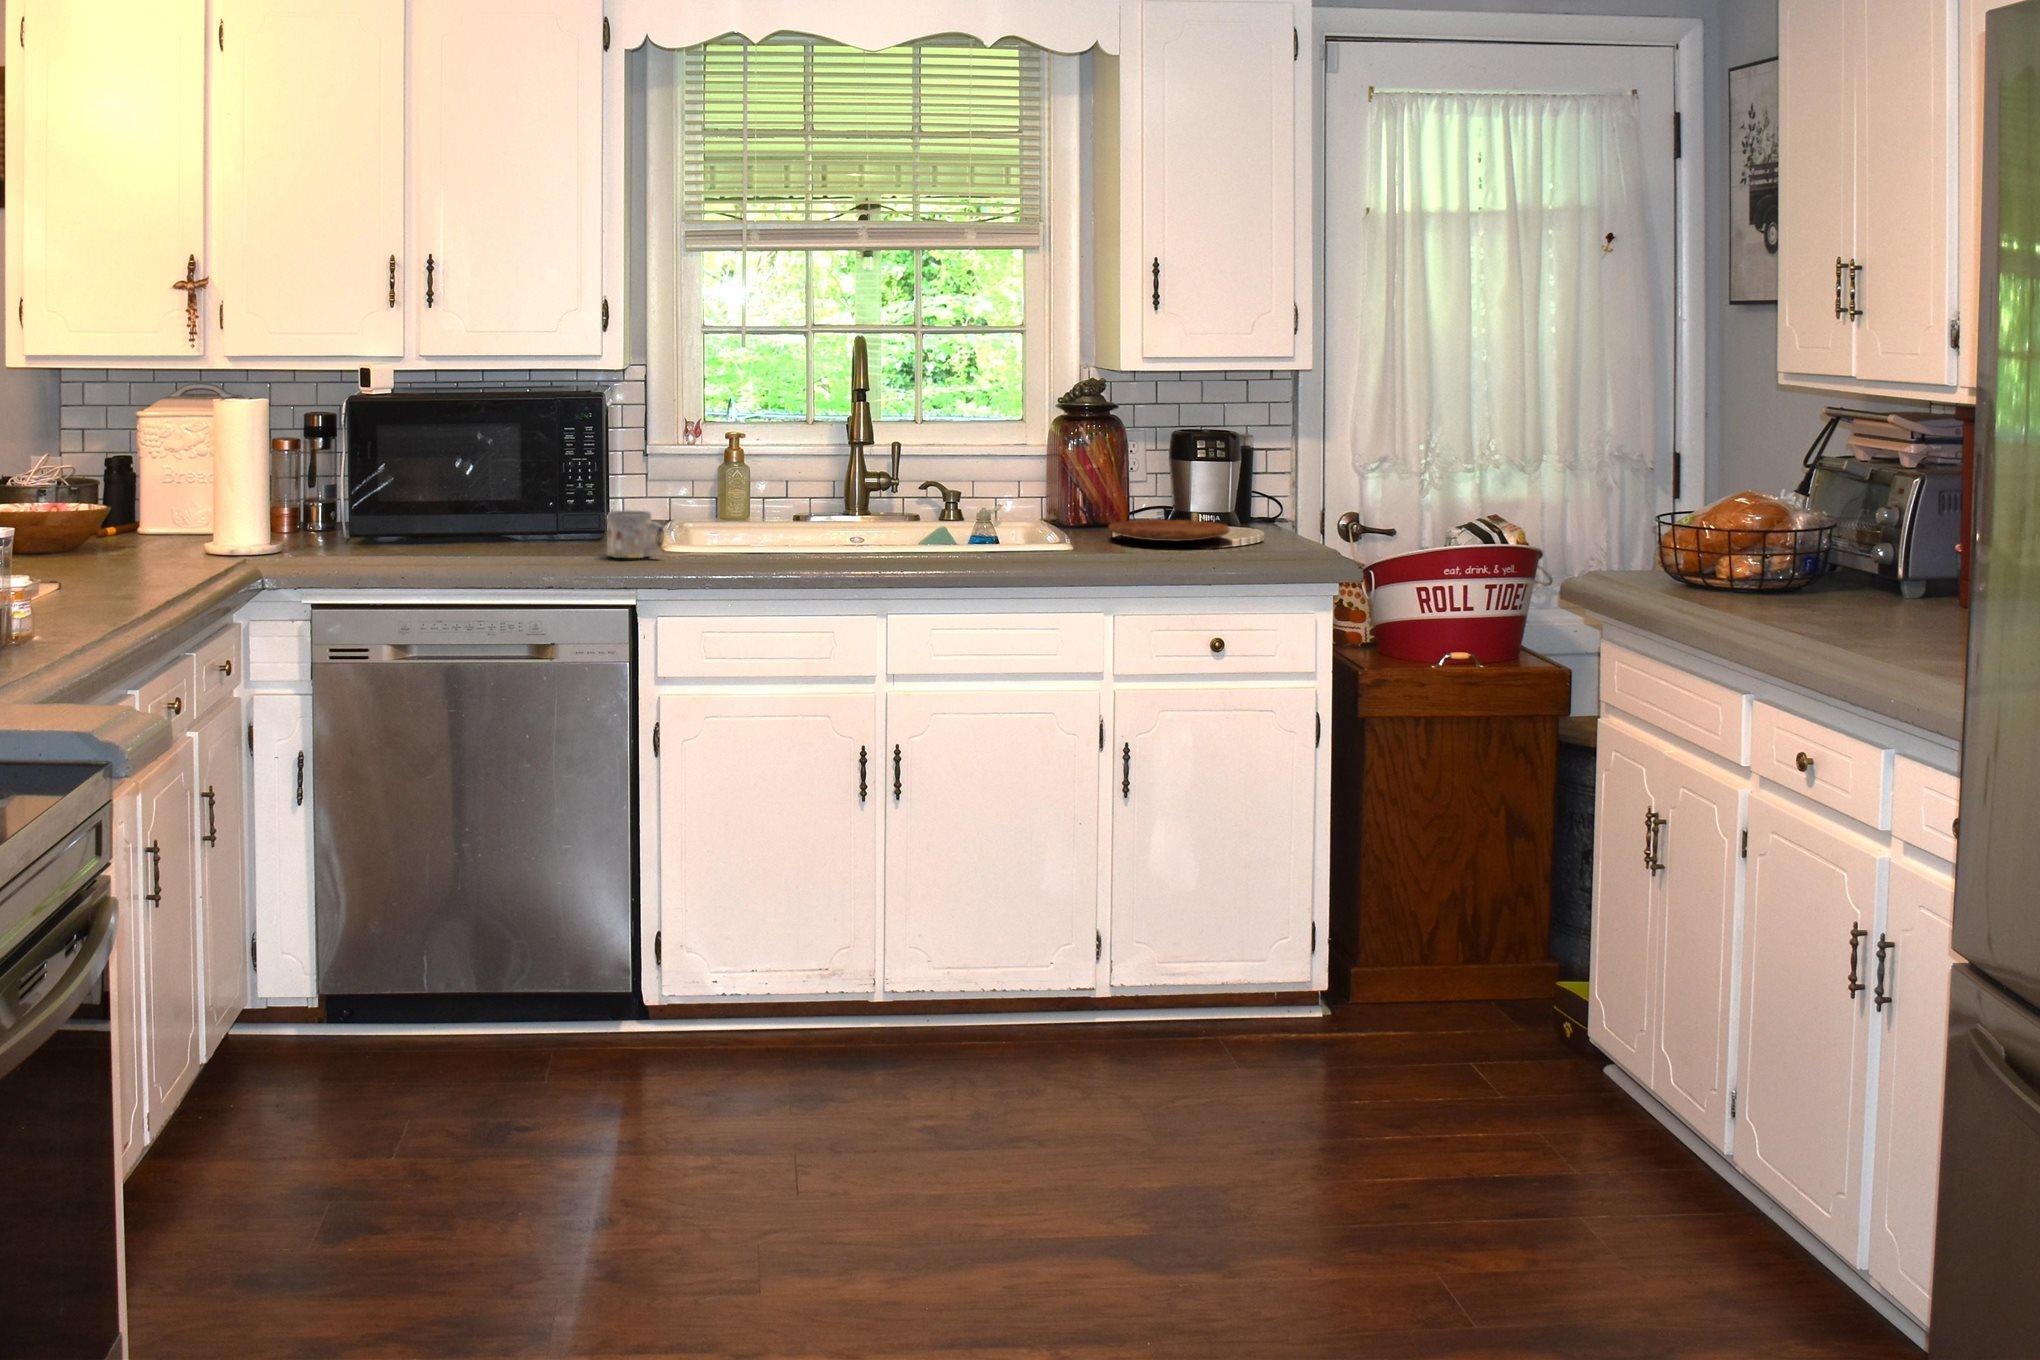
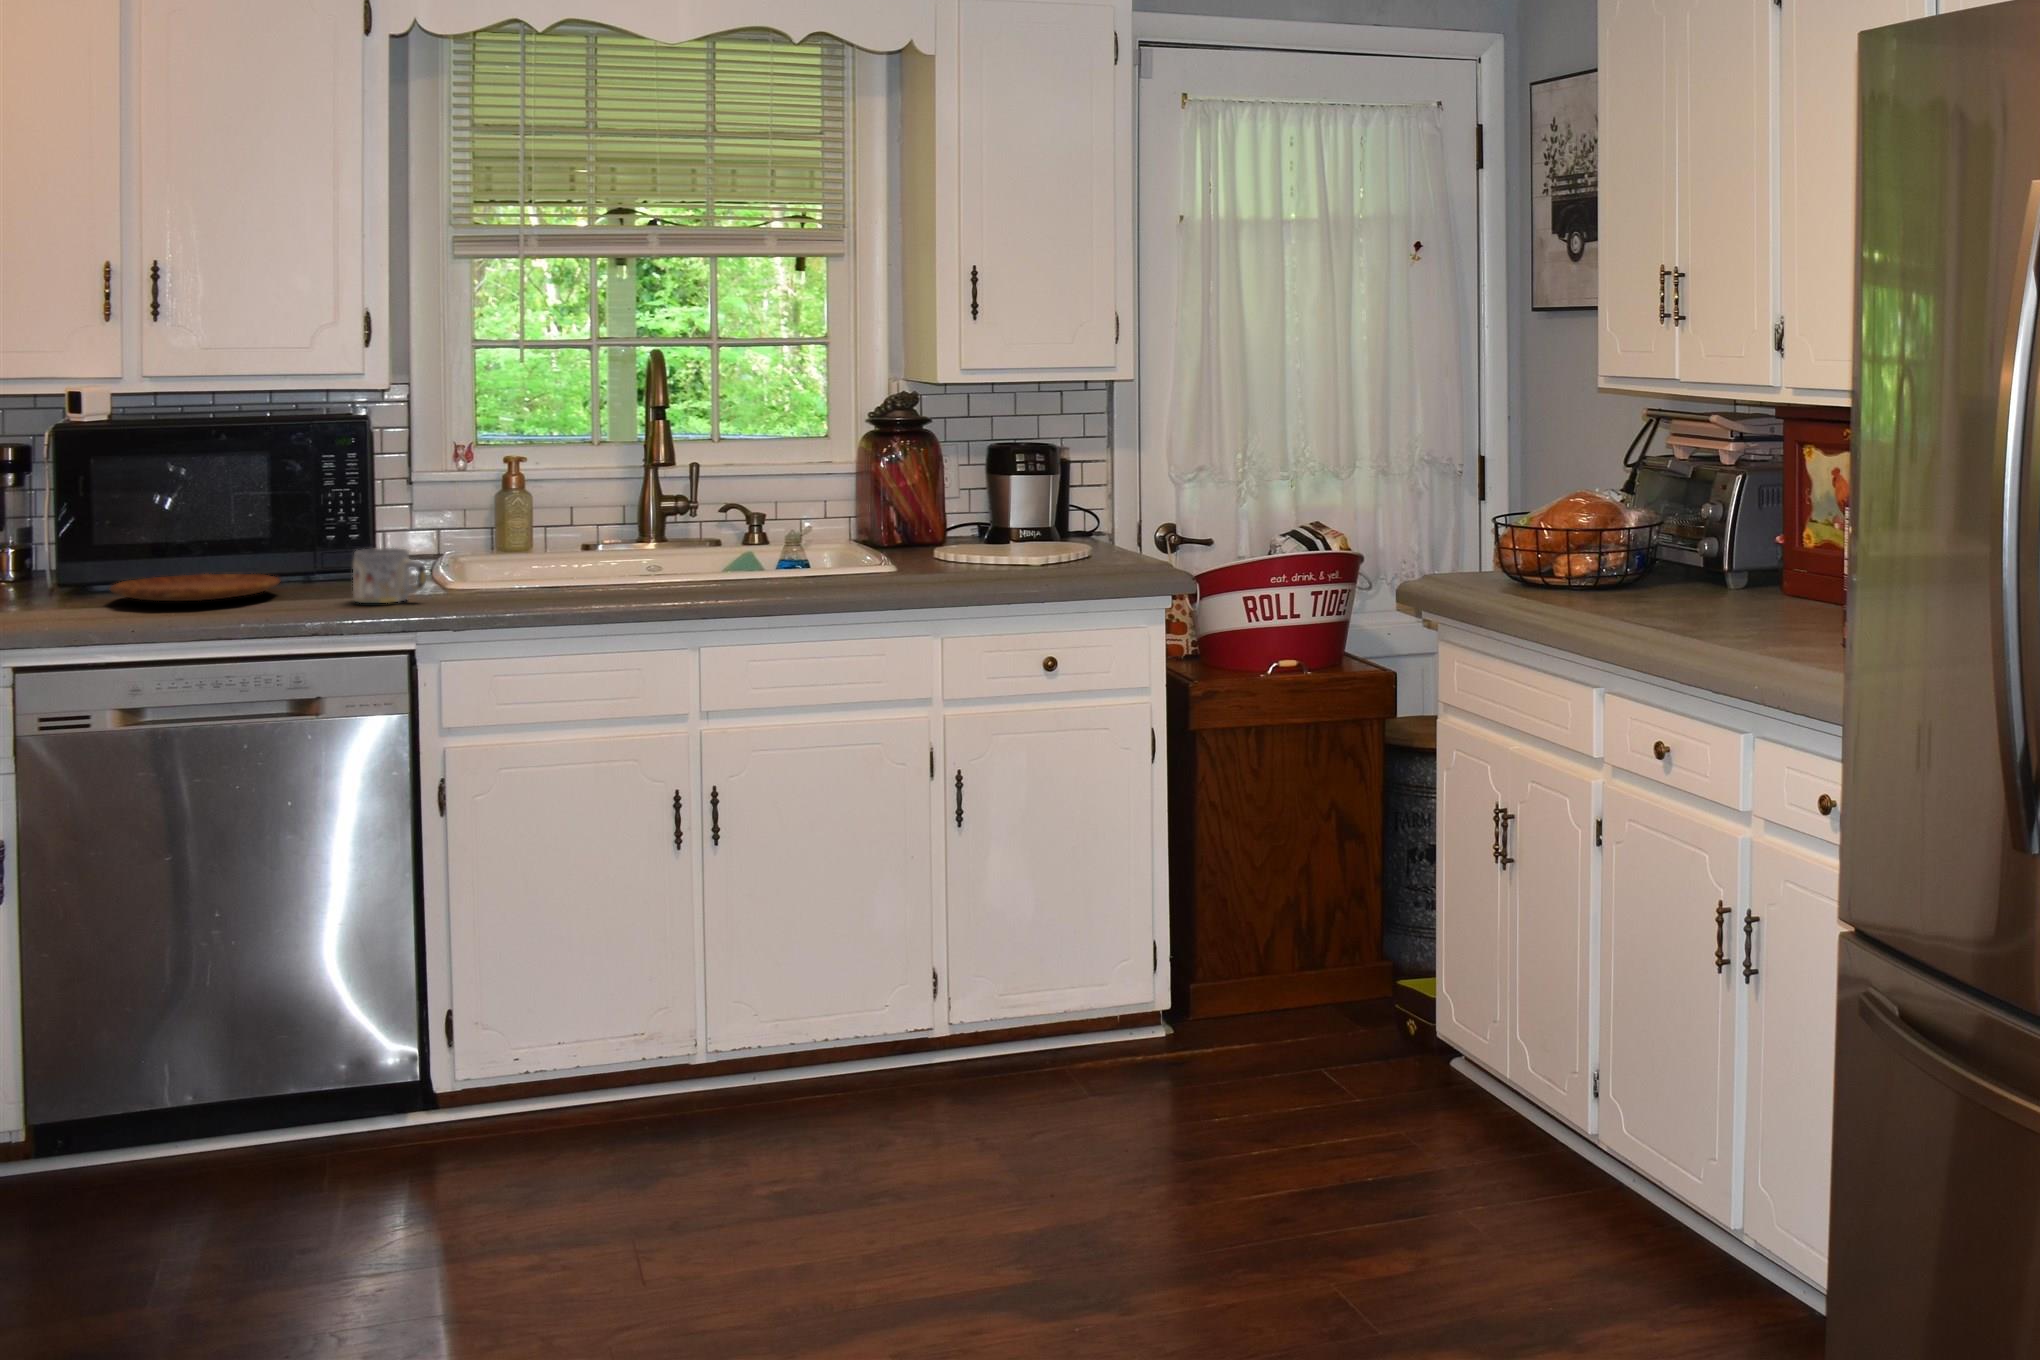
tray: present [1109,520,1230,541] -> present [109,574,280,601]

